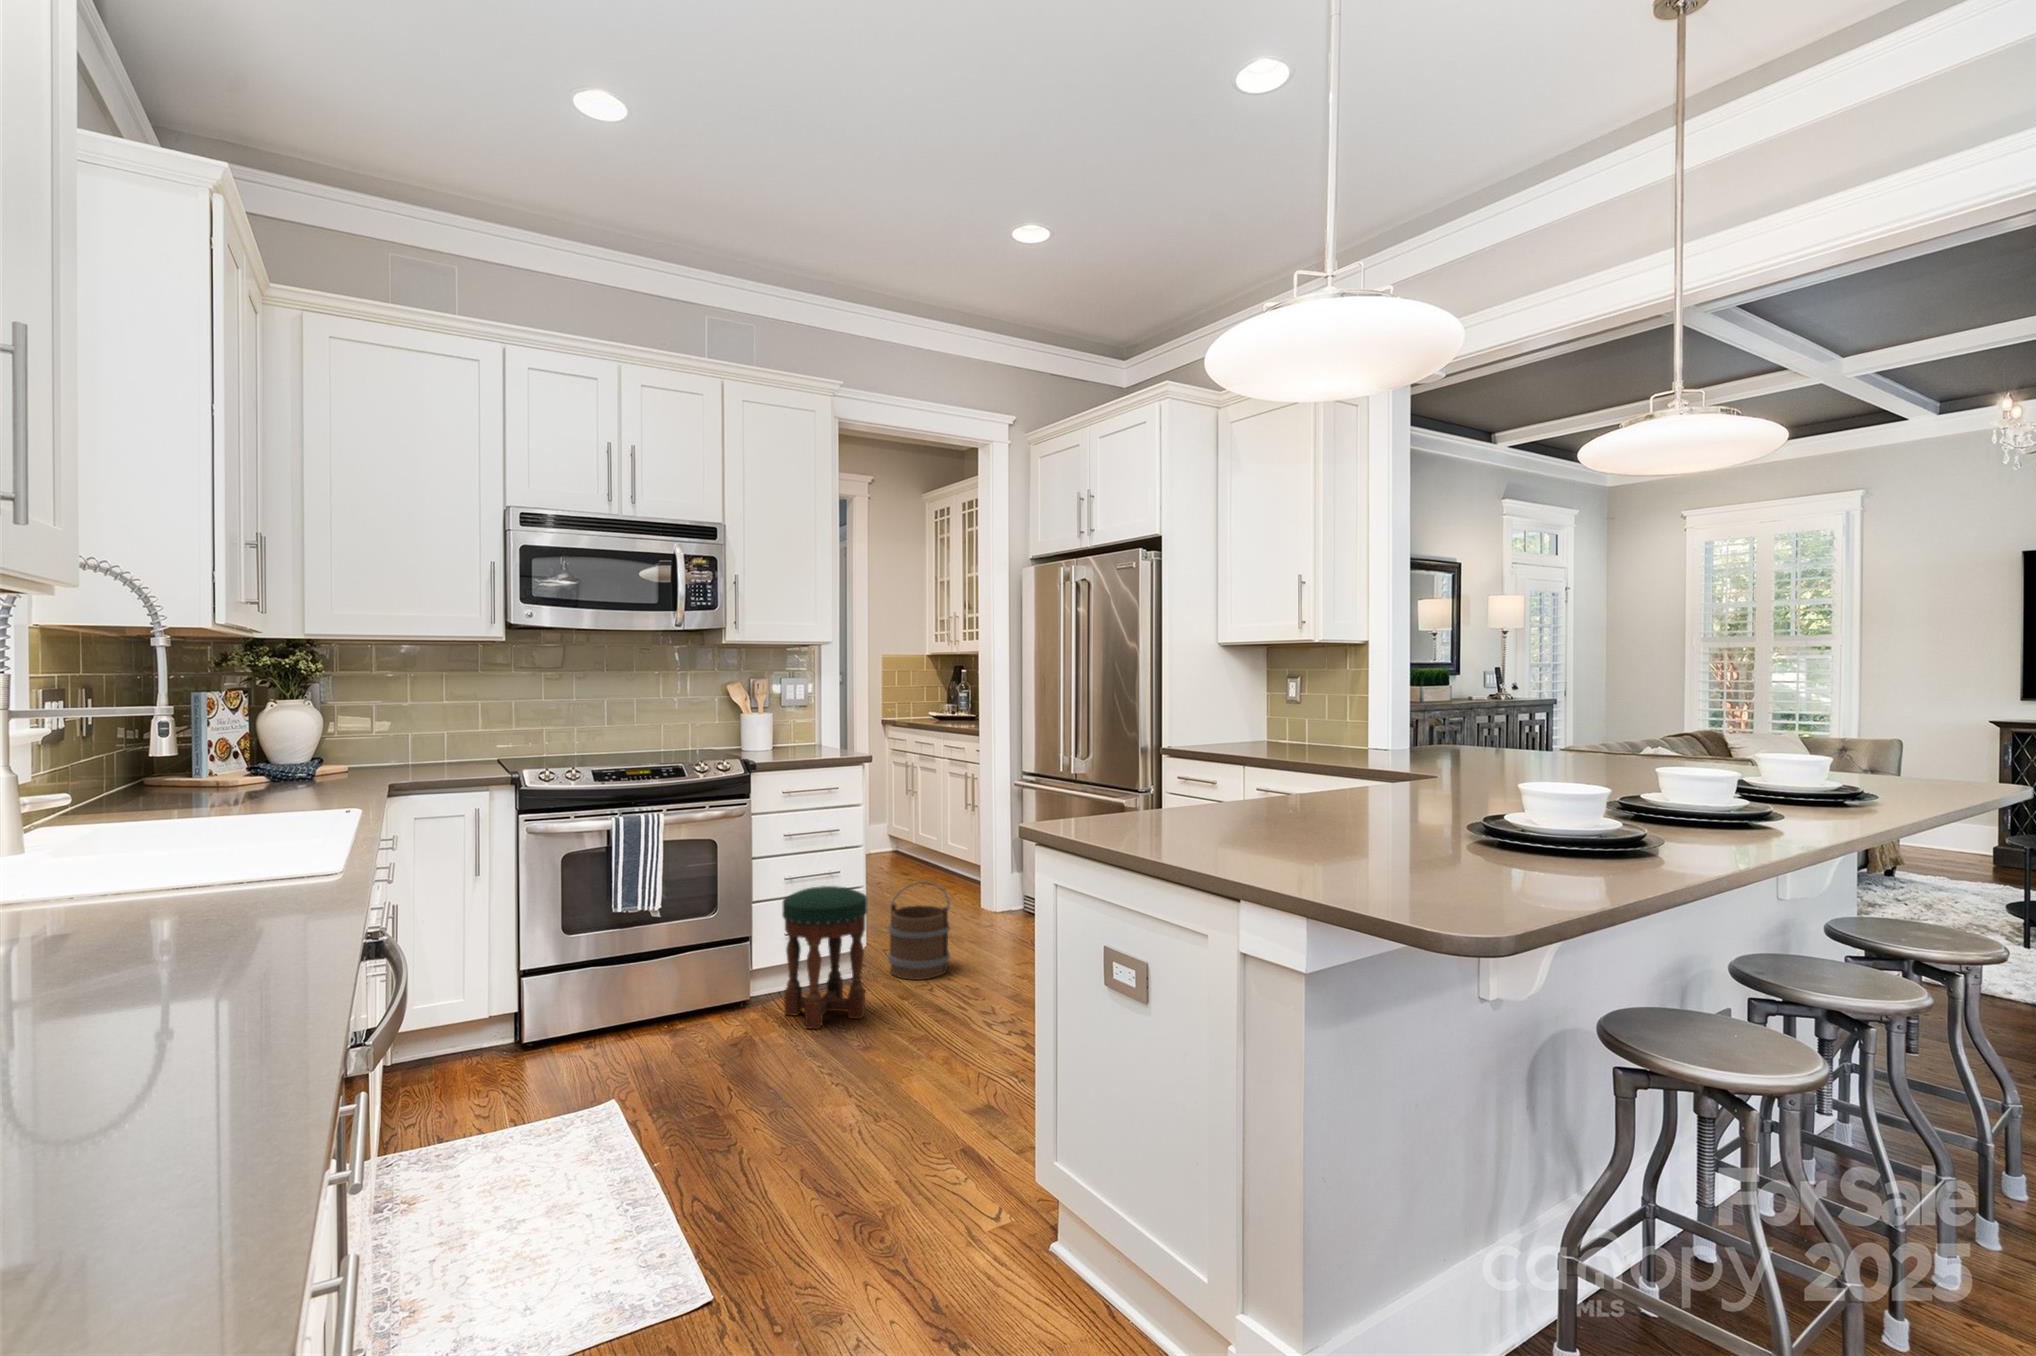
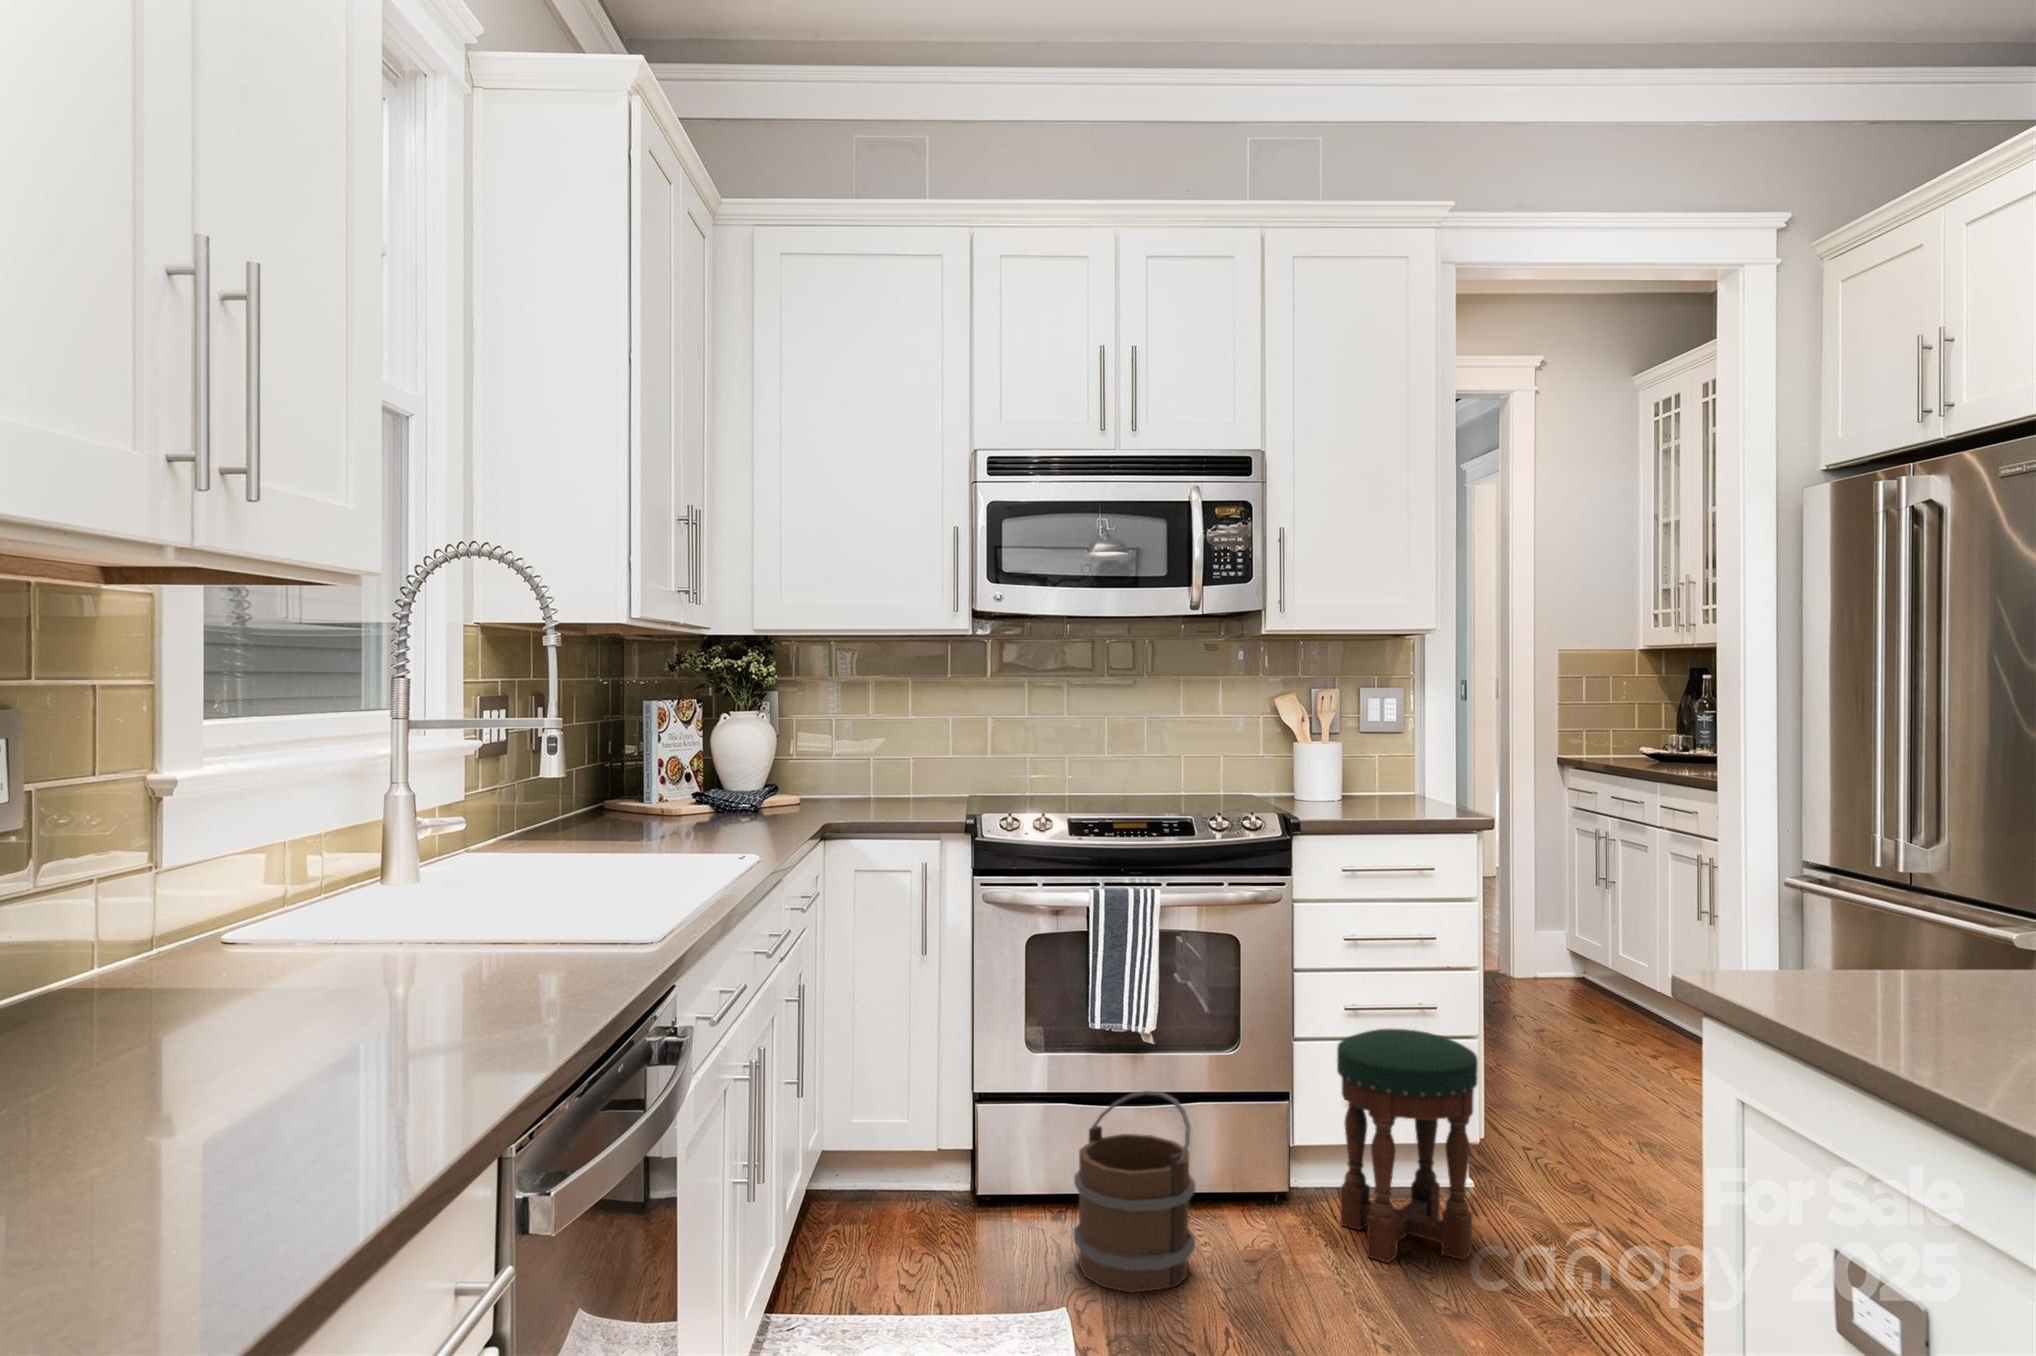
bucket: present [888,881,950,980] -> present [1074,1091,1195,1293]

